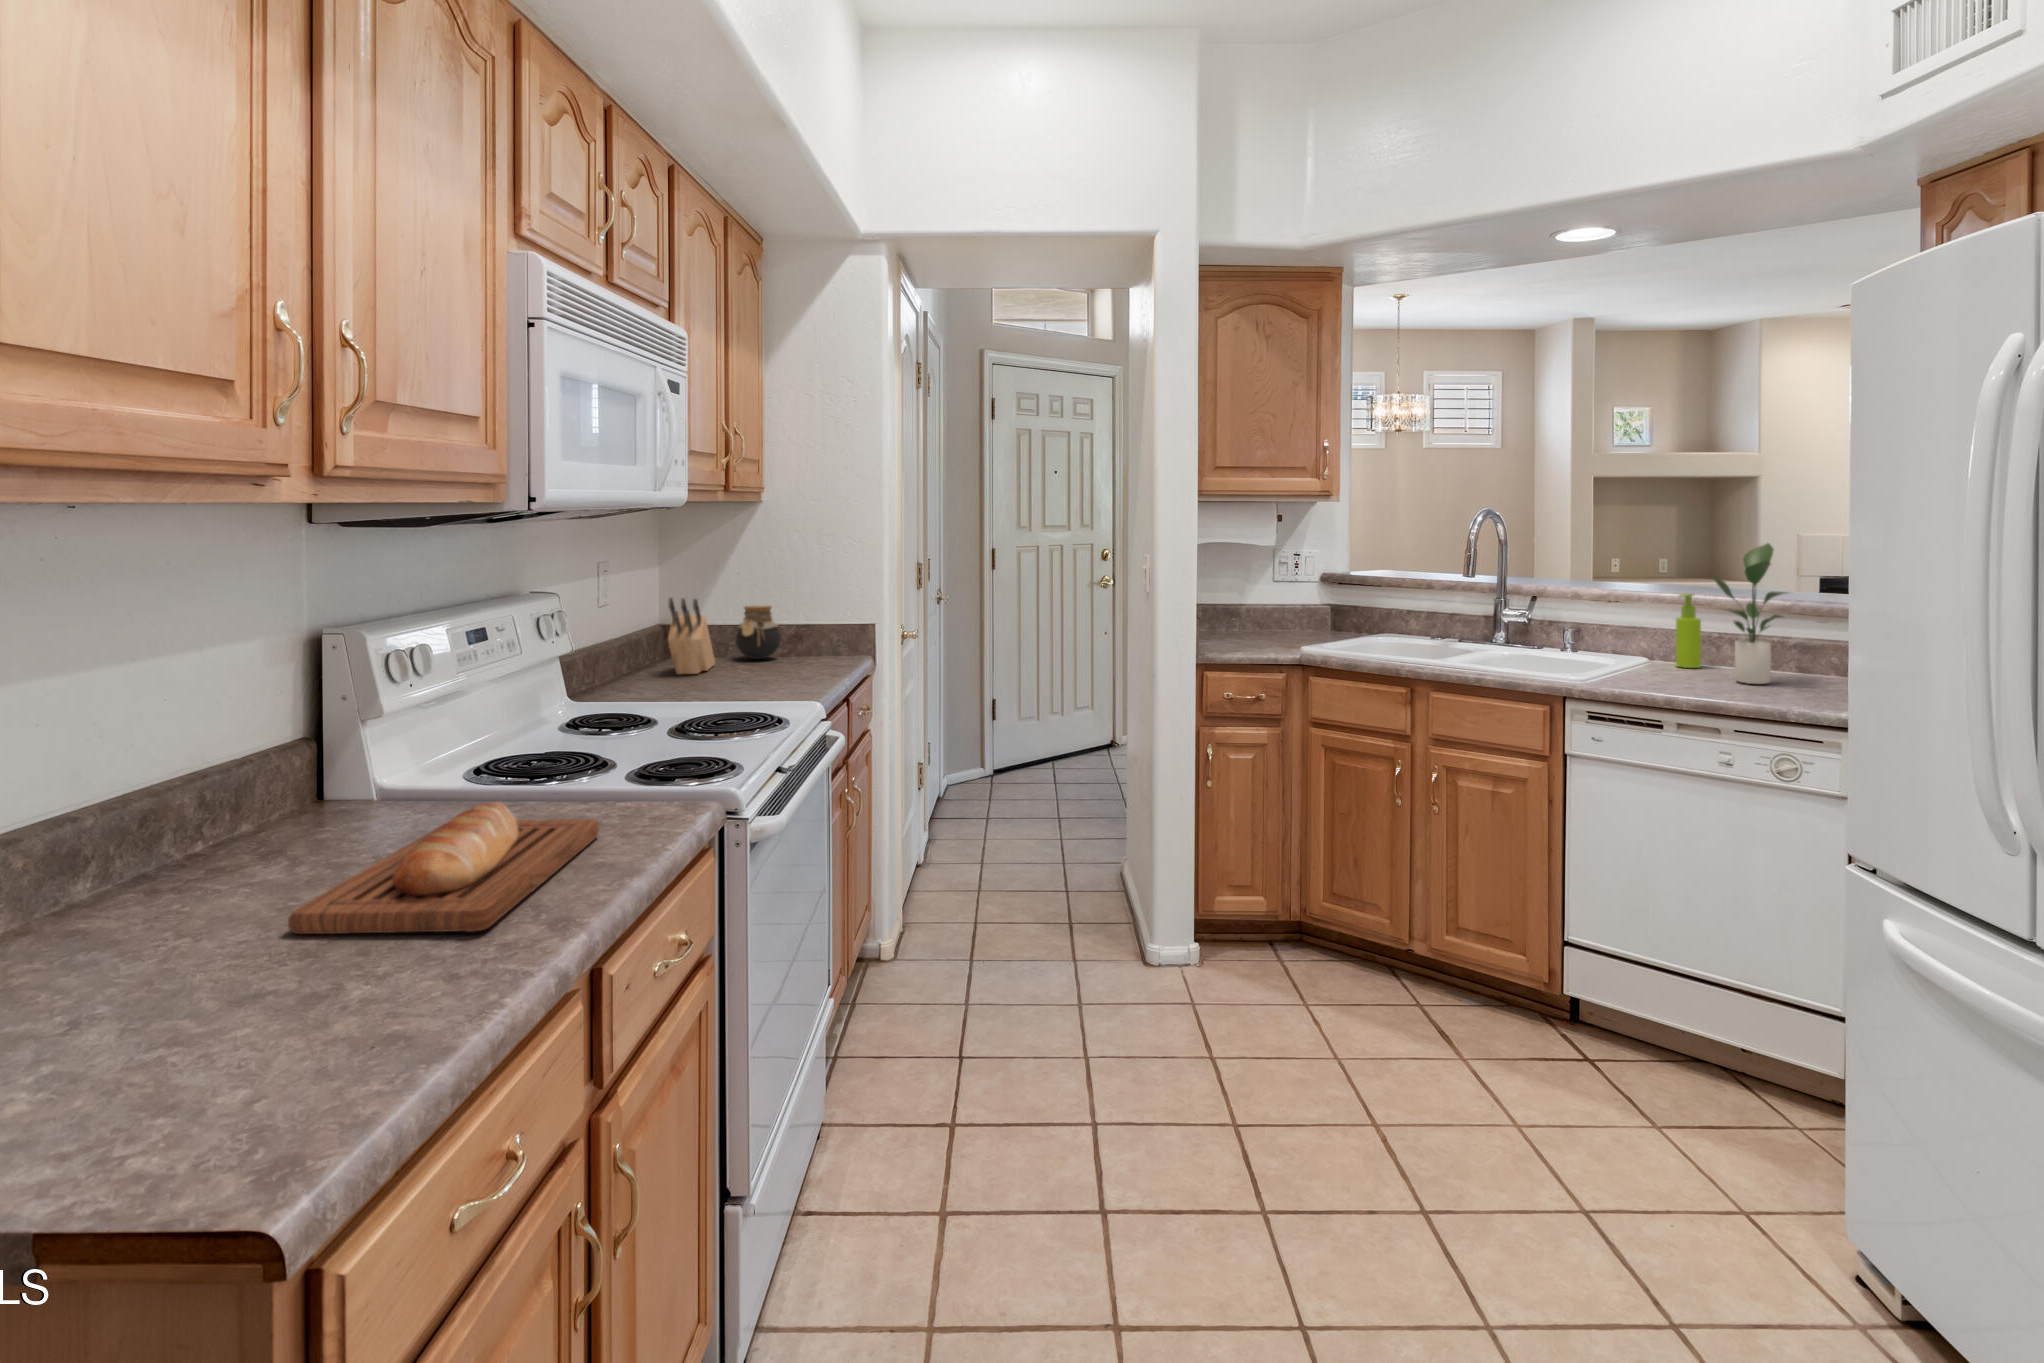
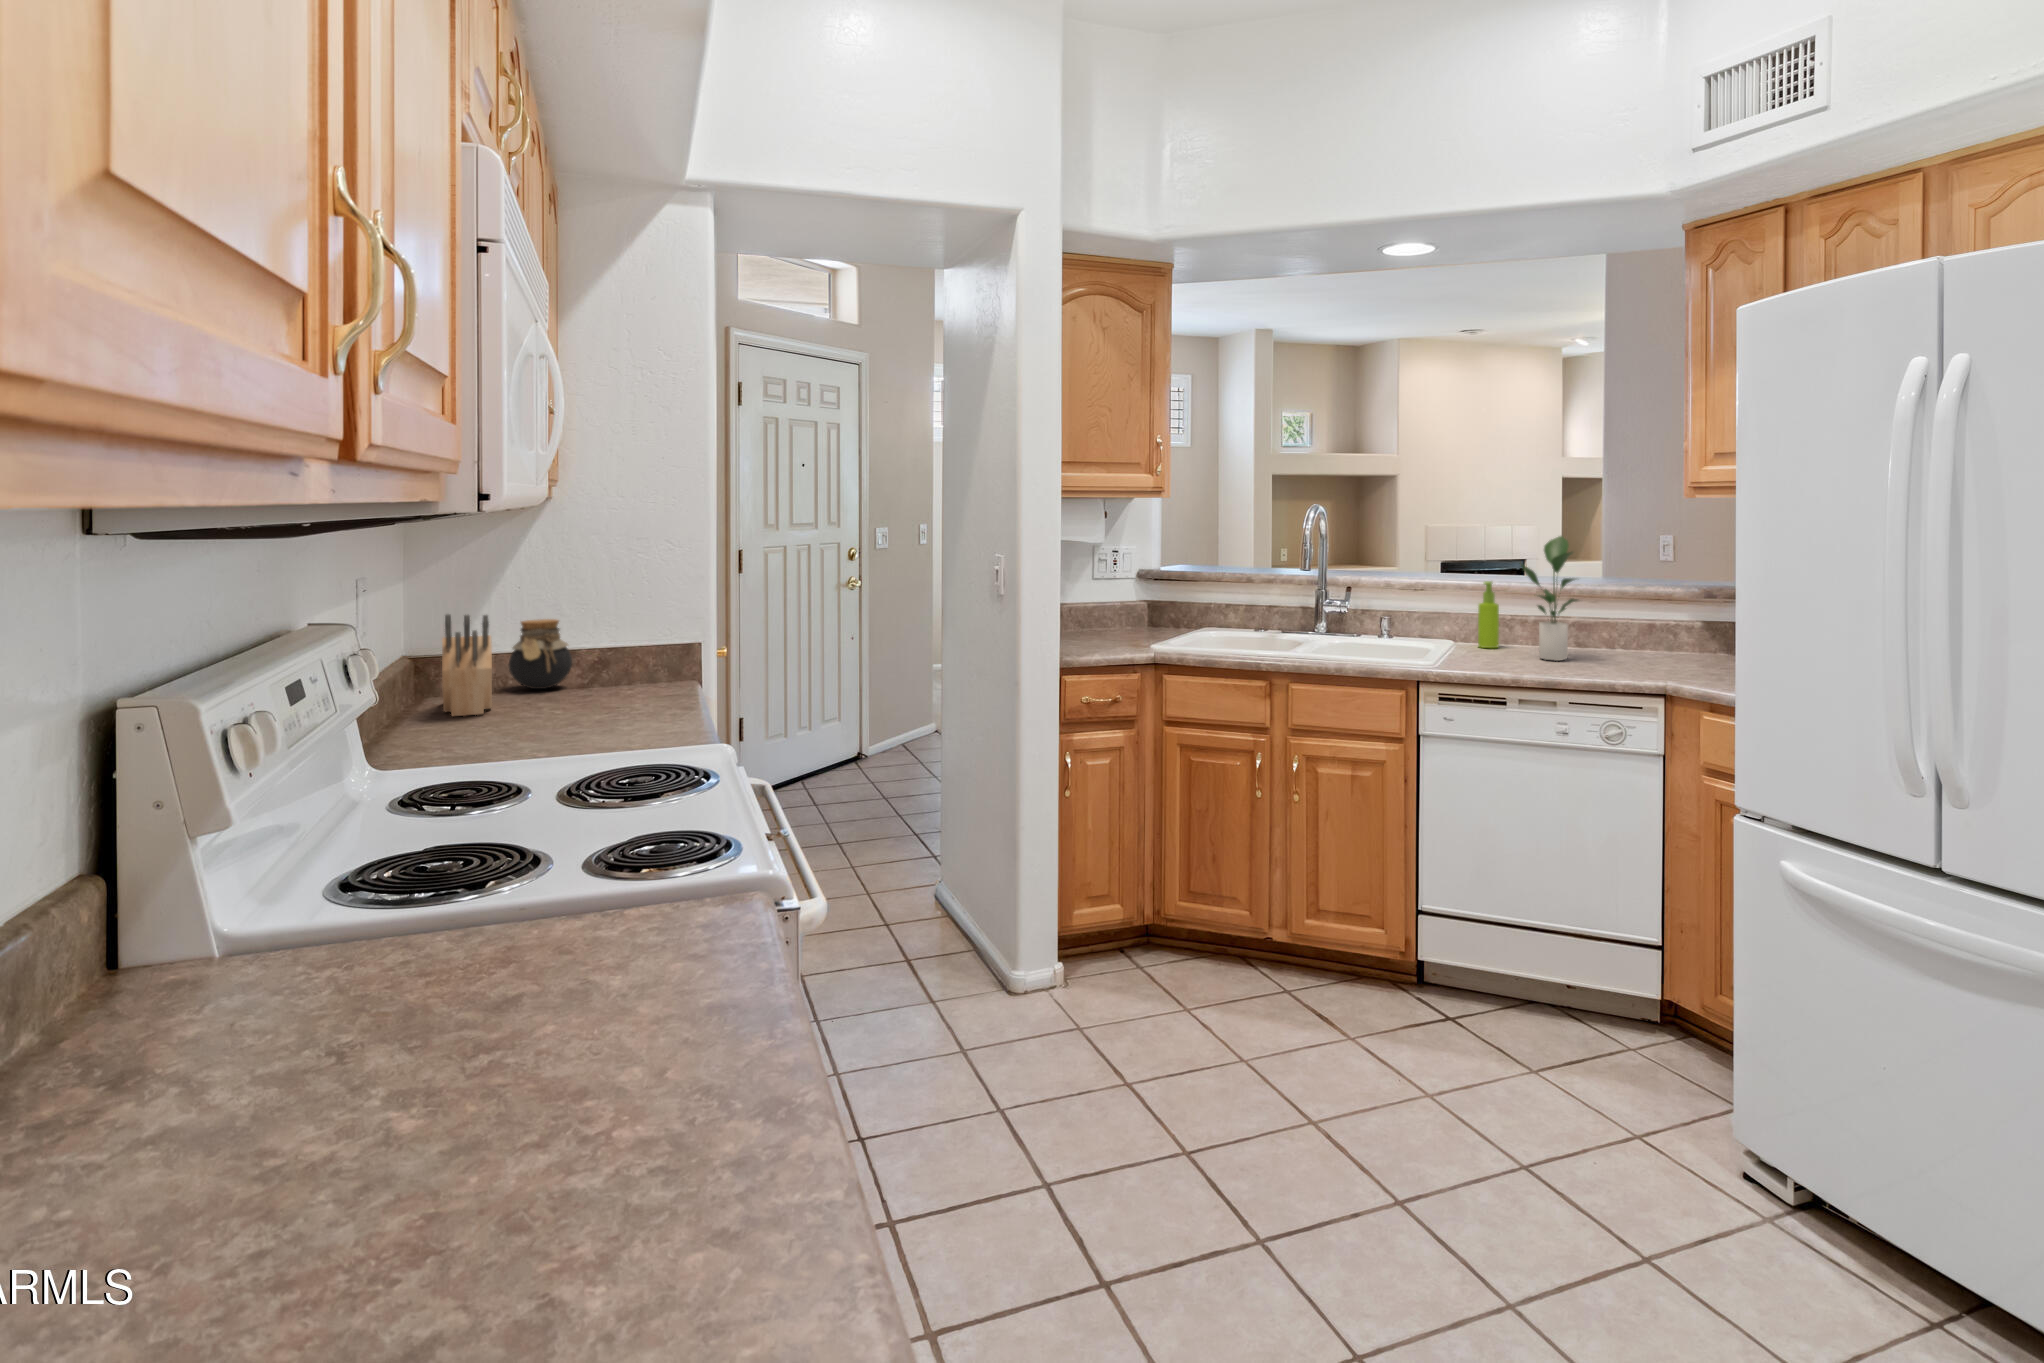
bread loaf: present [288,802,599,934] -> none [333,949,709,1259]

